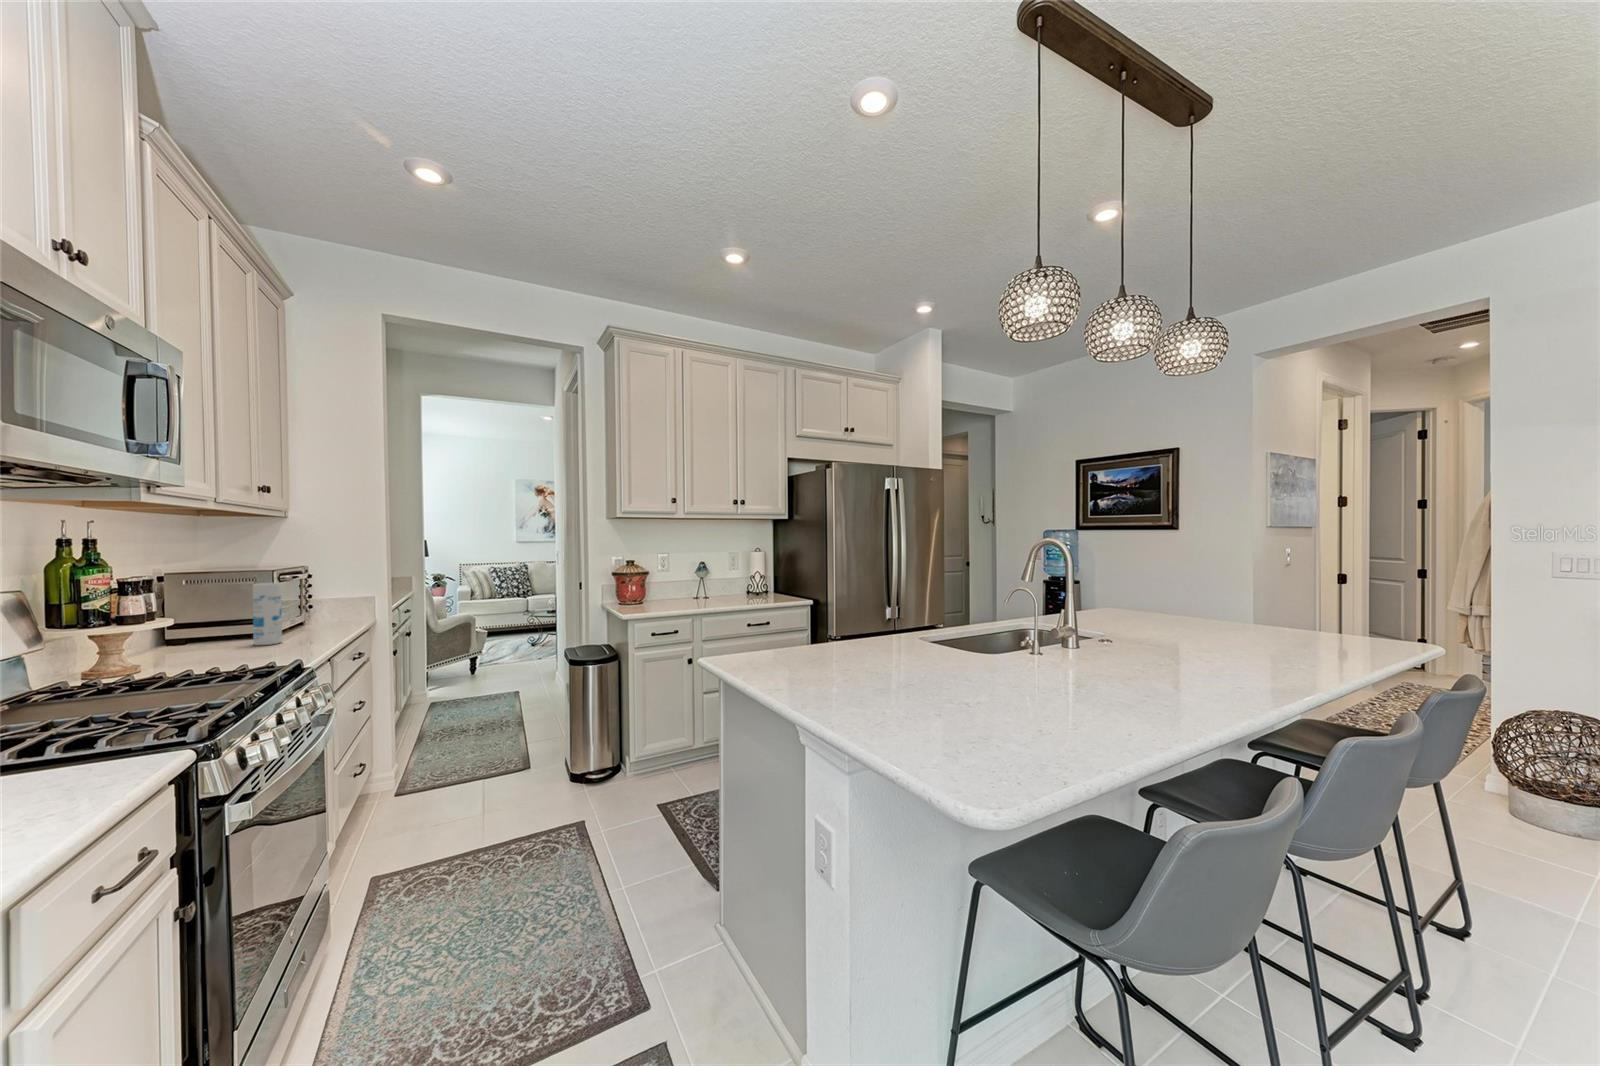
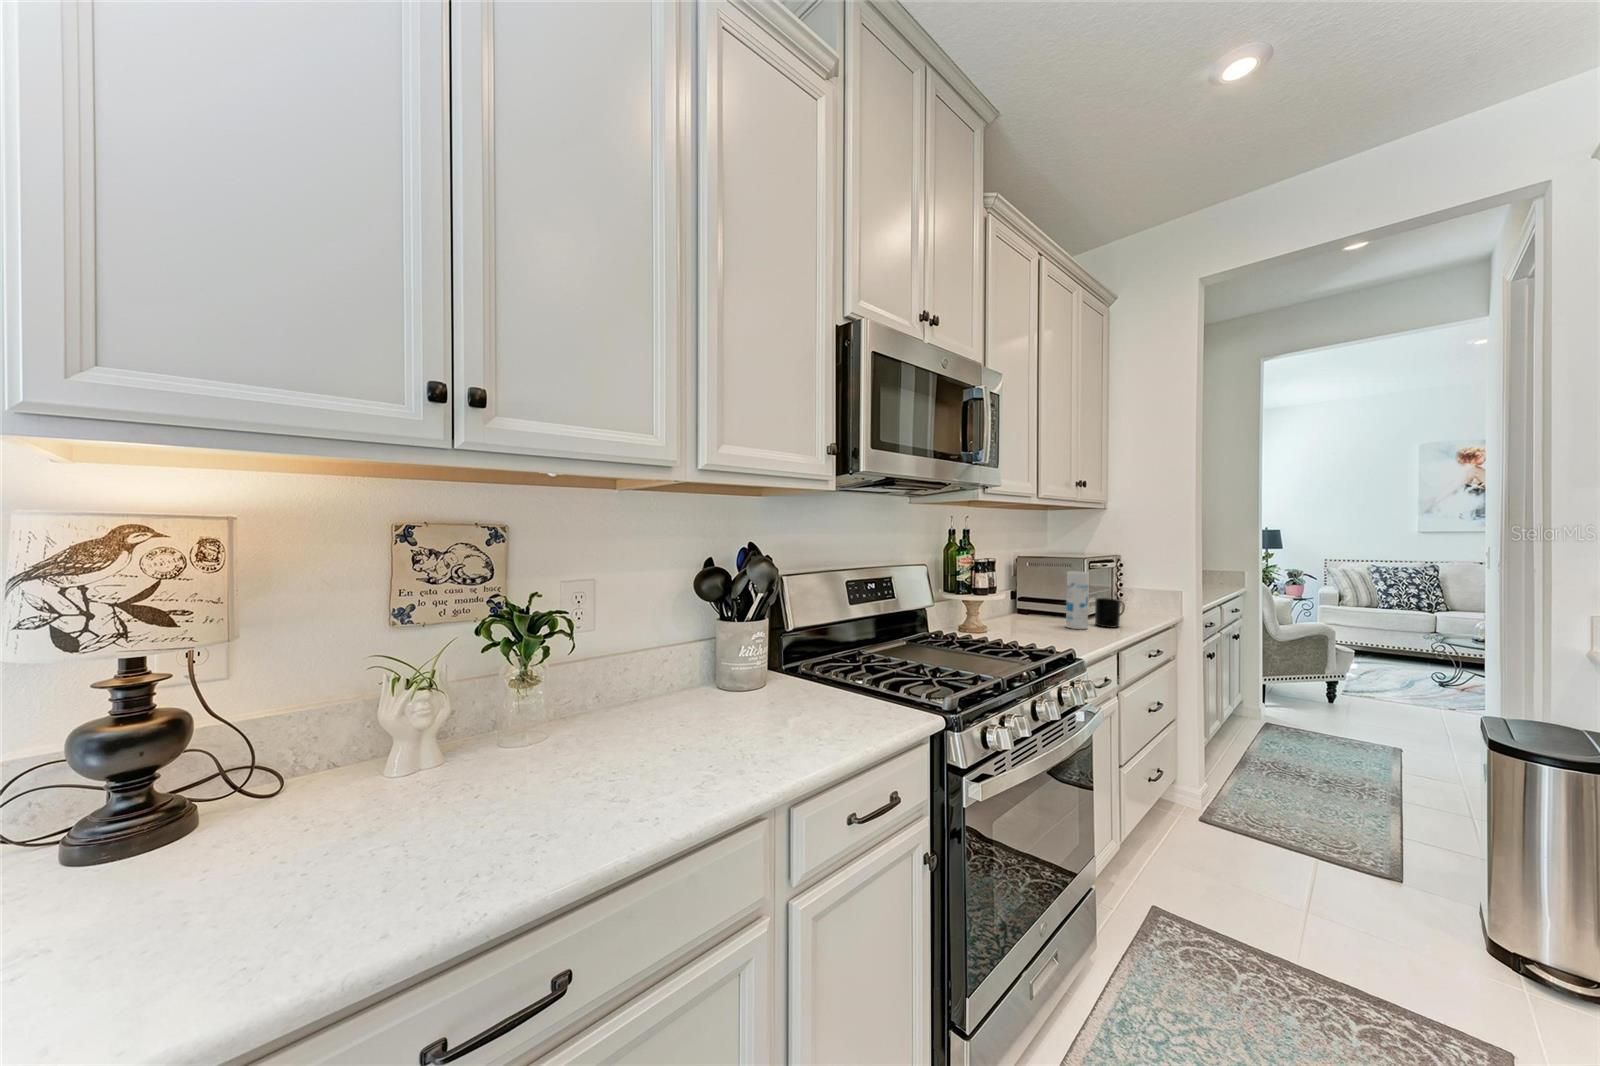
mug: none [287,608,320,638] -> present [1095,598,1125,628]

